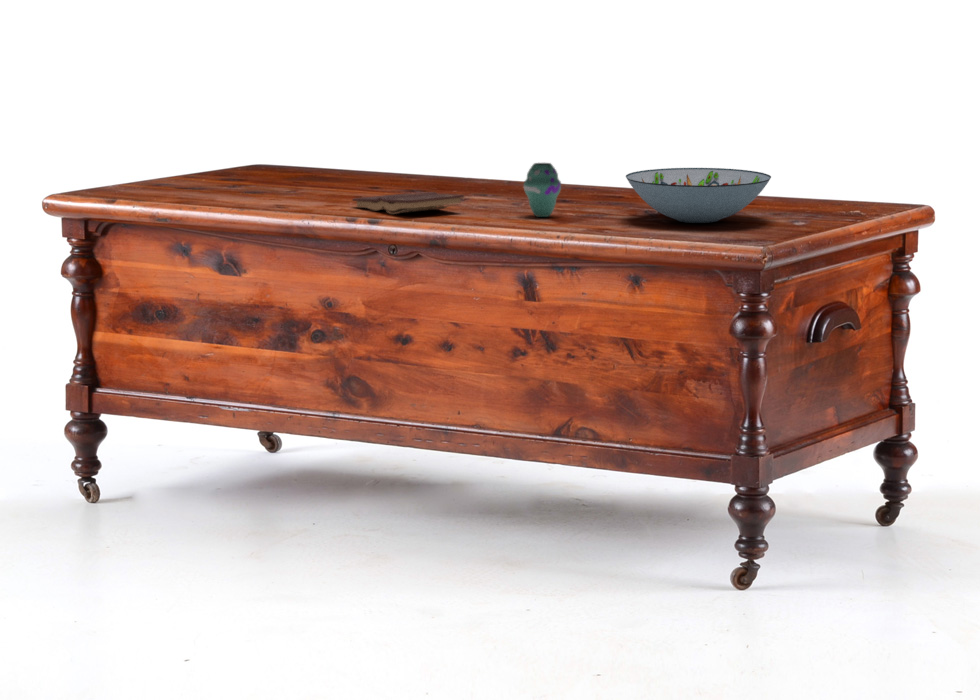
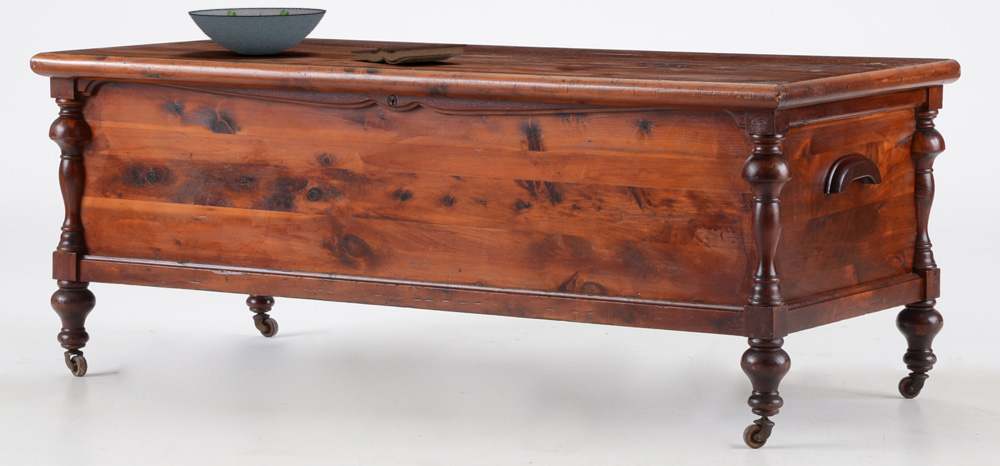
vase: present [524,163,561,217] -> none [529,10,568,66]
decorative bowl: present [626,168,771,223] -> present [188,8,326,55]

